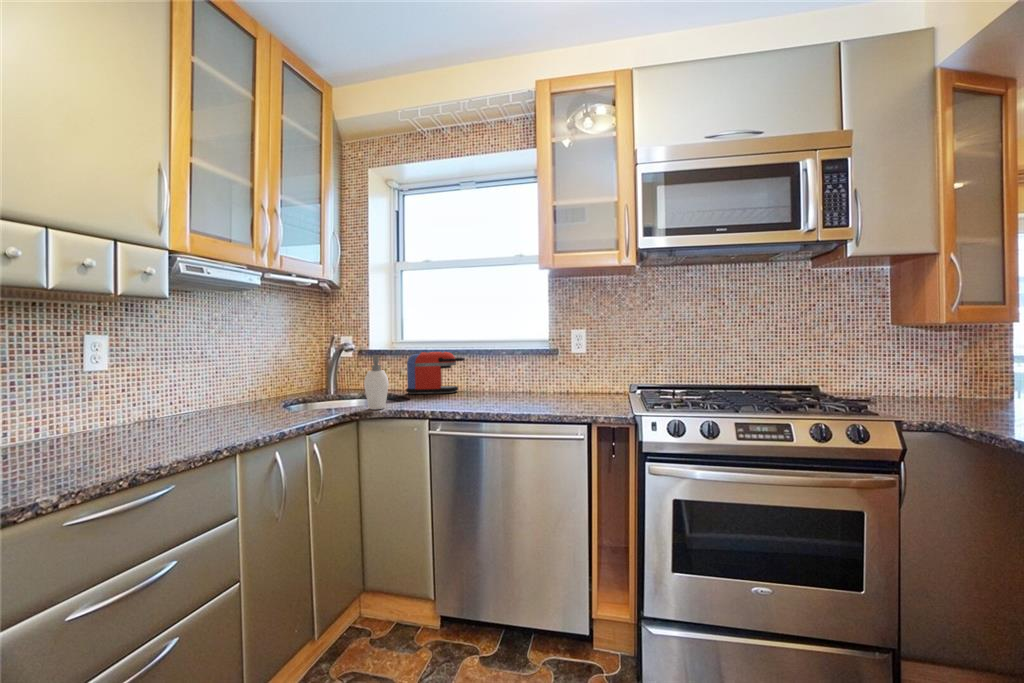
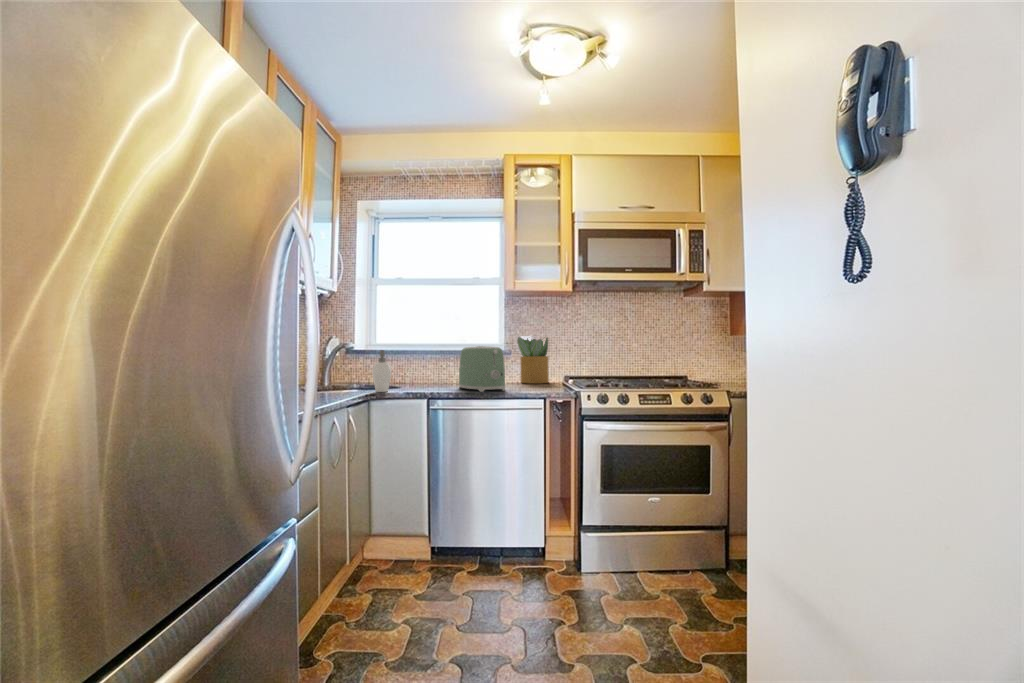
potted plant: none [562,330,607,395] -> present [517,337,549,383]
toaster: none [477,349,535,413] -> present [459,346,505,392]
coffee maker: present [406,352,465,394] -> none [391,351,439,385]

